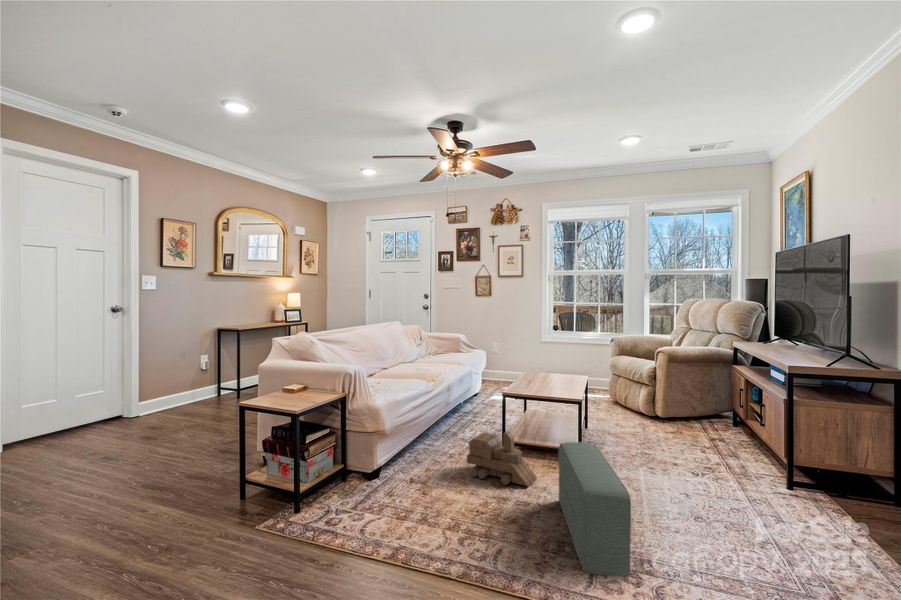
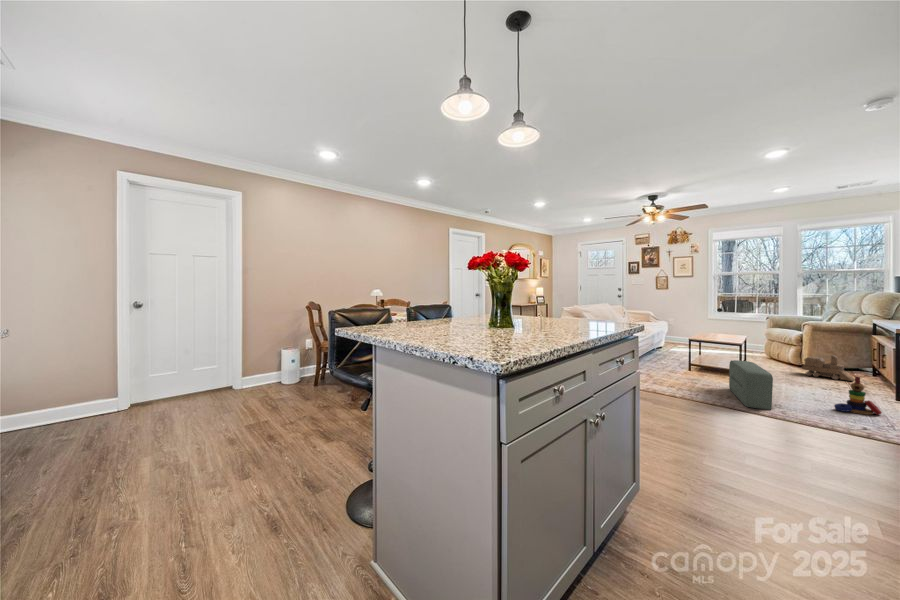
toy train: present [467,432,537,486] -> present [802,355,855,381]
stacking toy: none [725,470,795,552] -> present [834,376,882,415]

